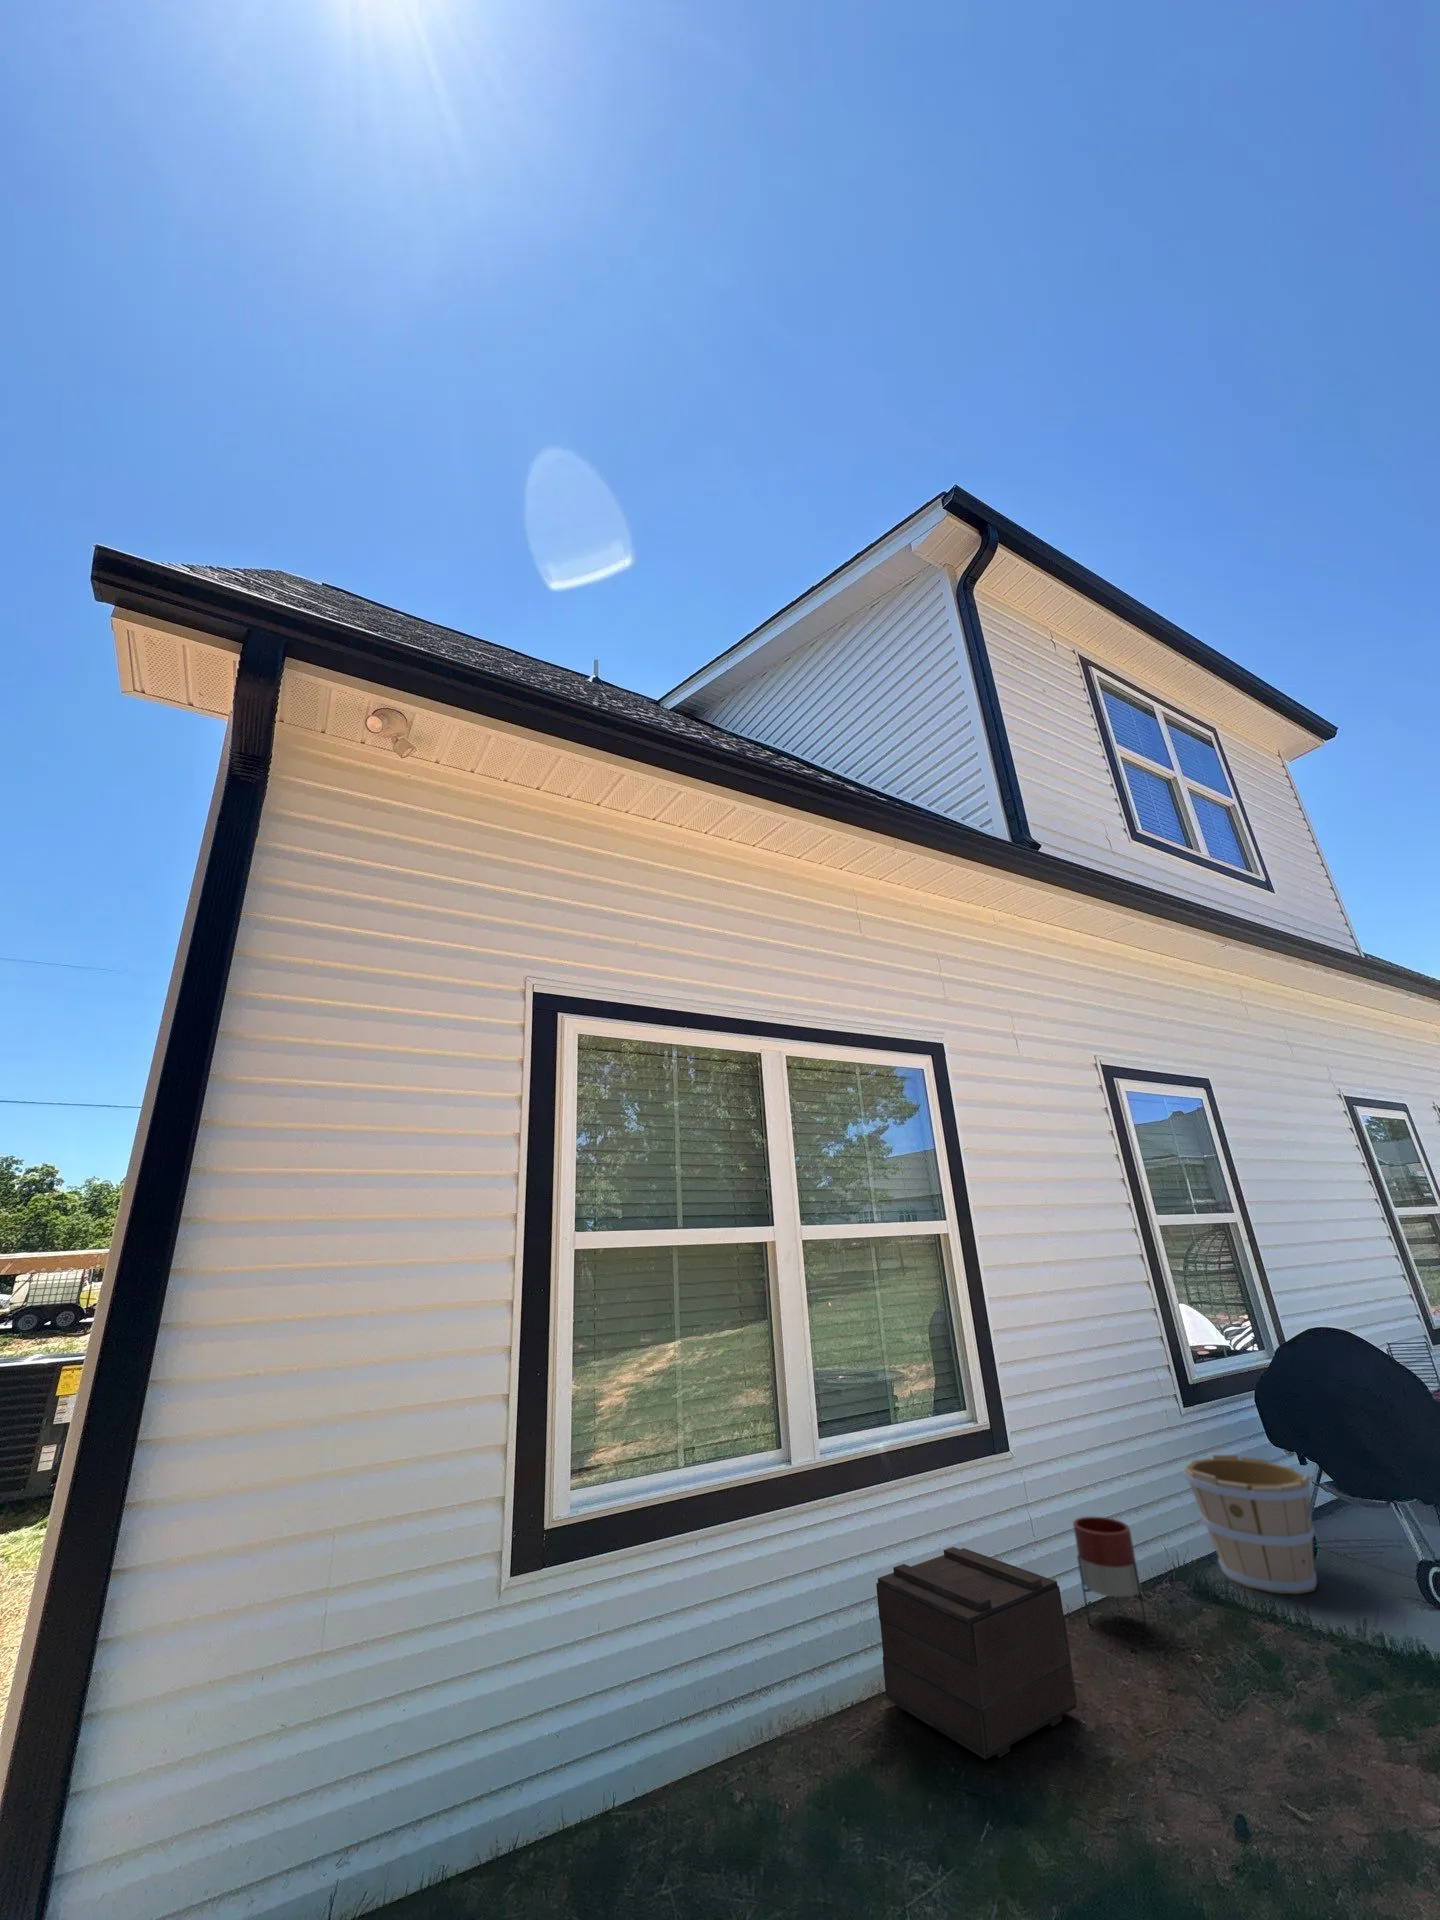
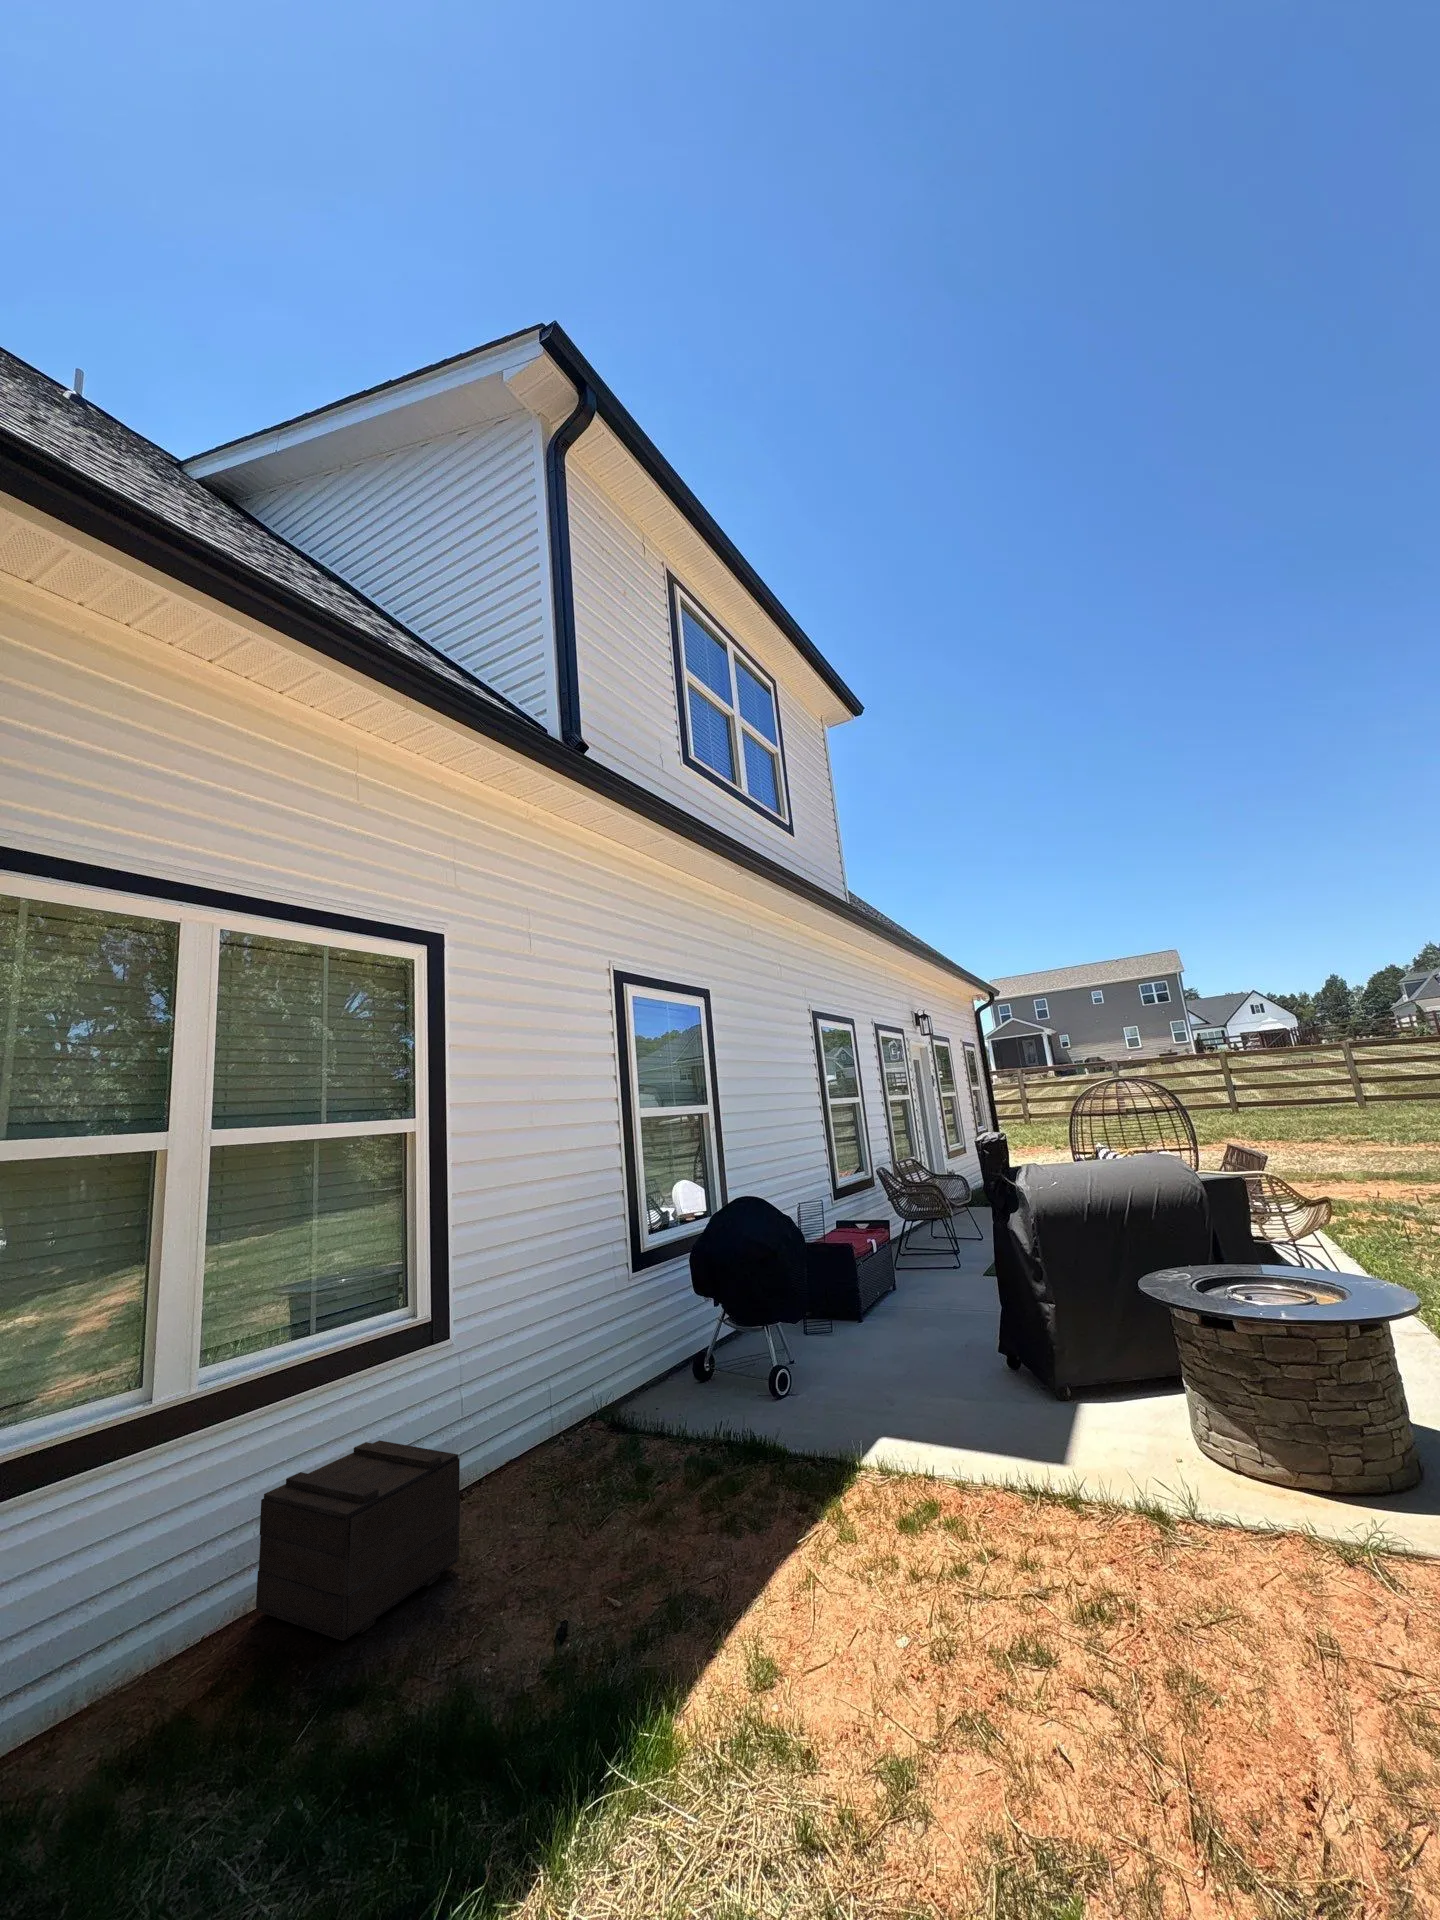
wooden bucket: present [1184,1455,1317,1594] -> none [619,1309,712,1415]
planter: present [1073,1517,1148,1633] -> none [502,1382,555,1479]

